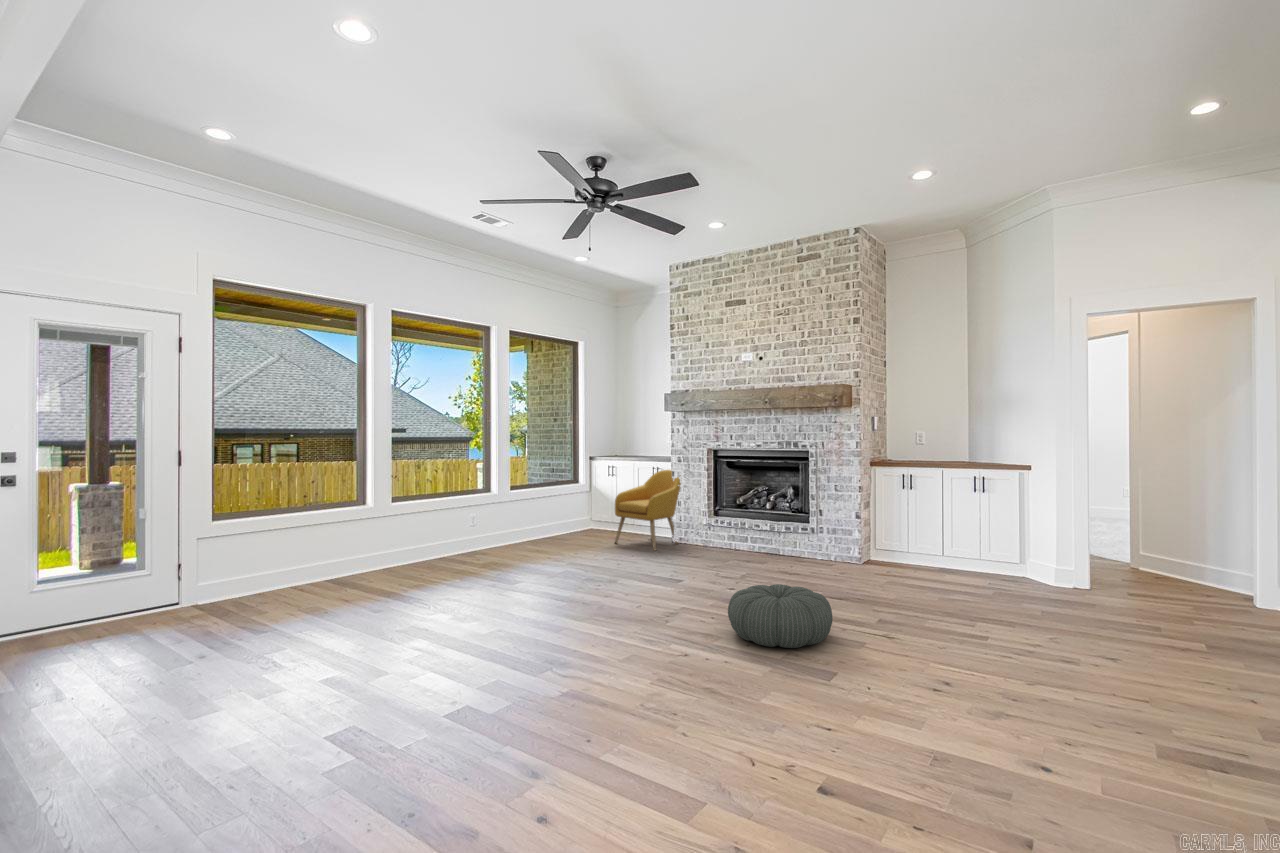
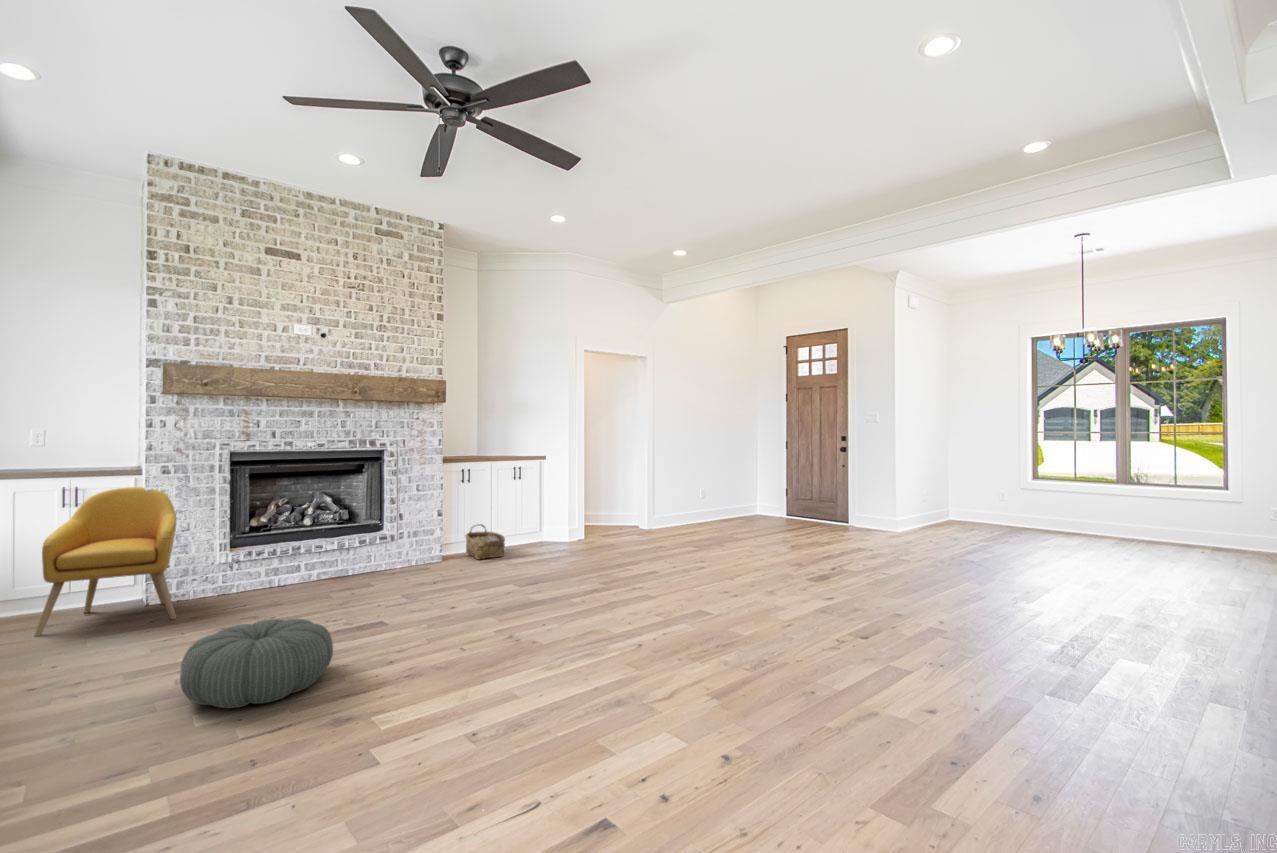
woven basket: none [886,535,930,575] -> present [466,524,505,559]
pouf: present [728,584,833,648] -> present [180,618,333,708]

